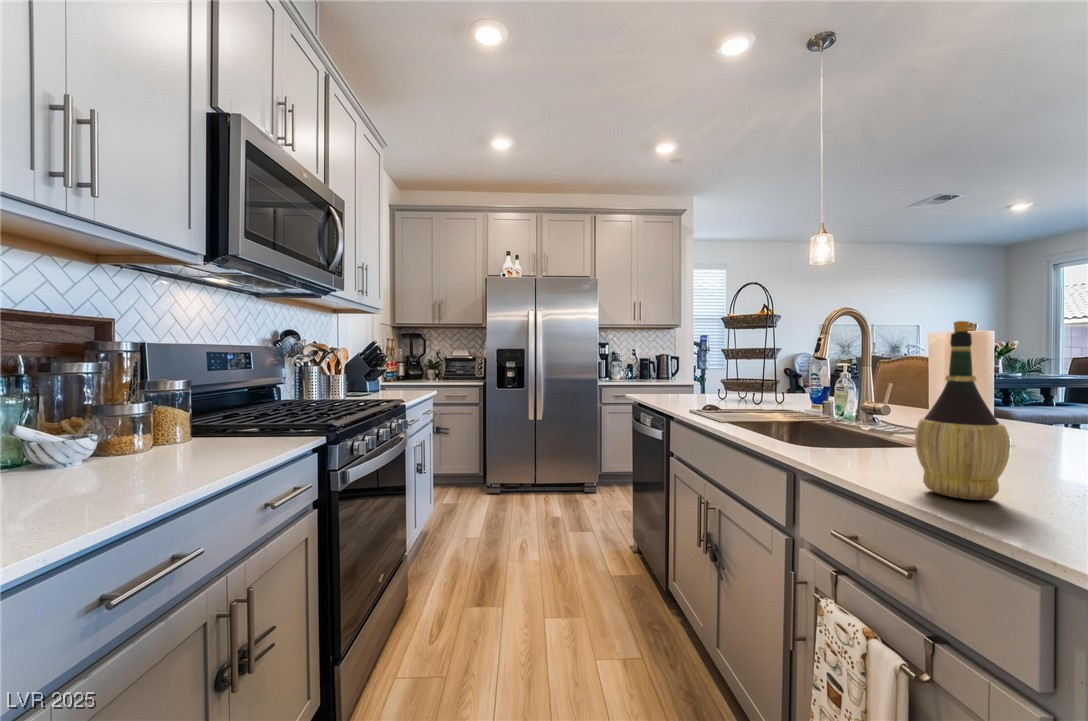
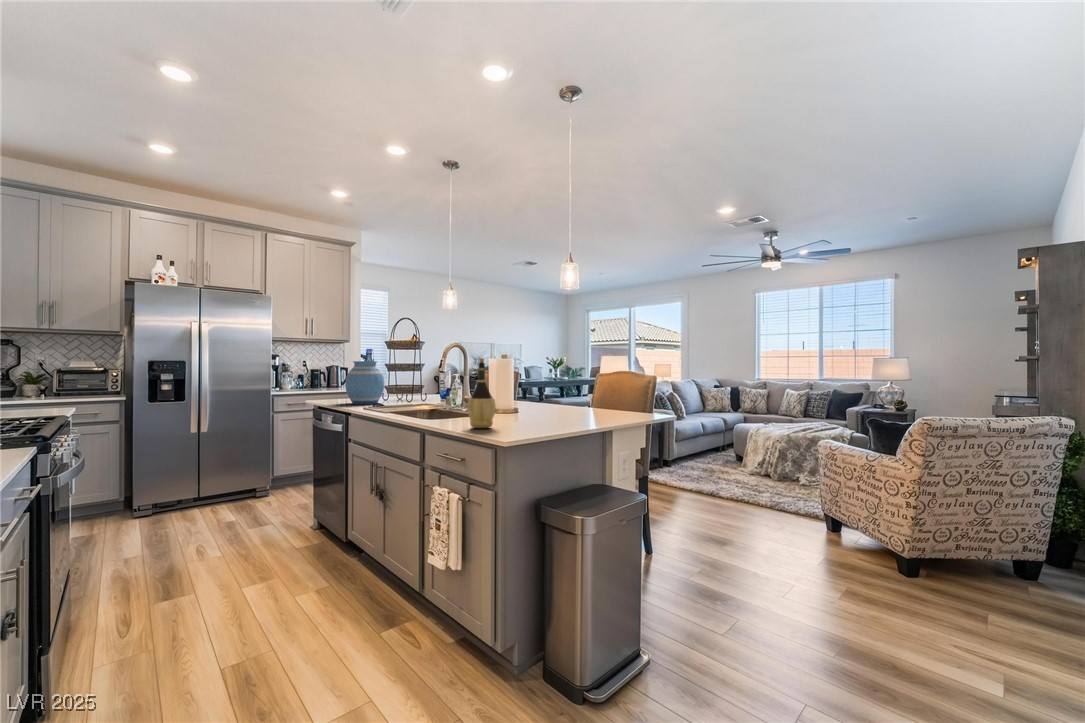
vase: none [669,346,720,404] -> present [345,361,384,404]

